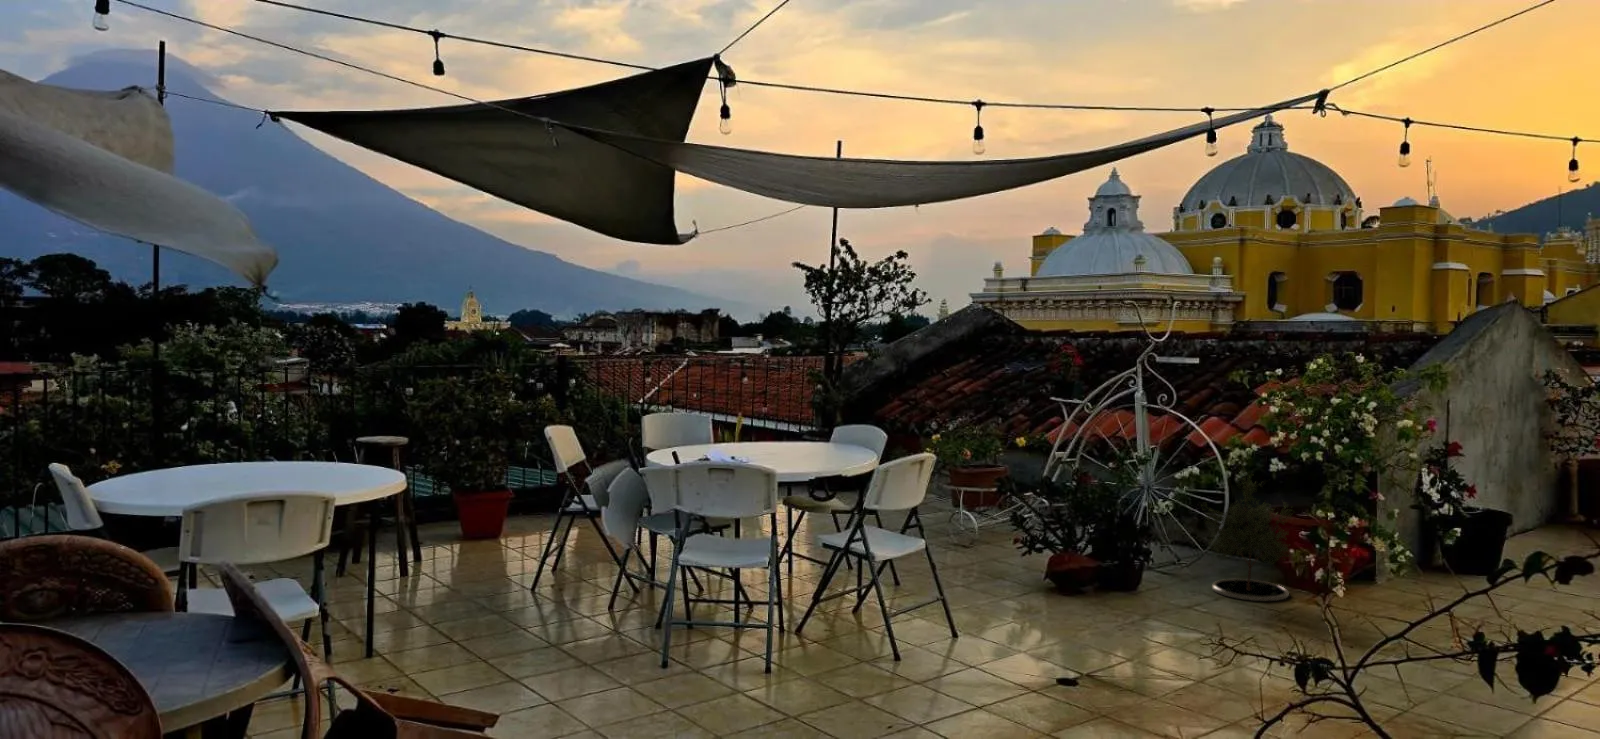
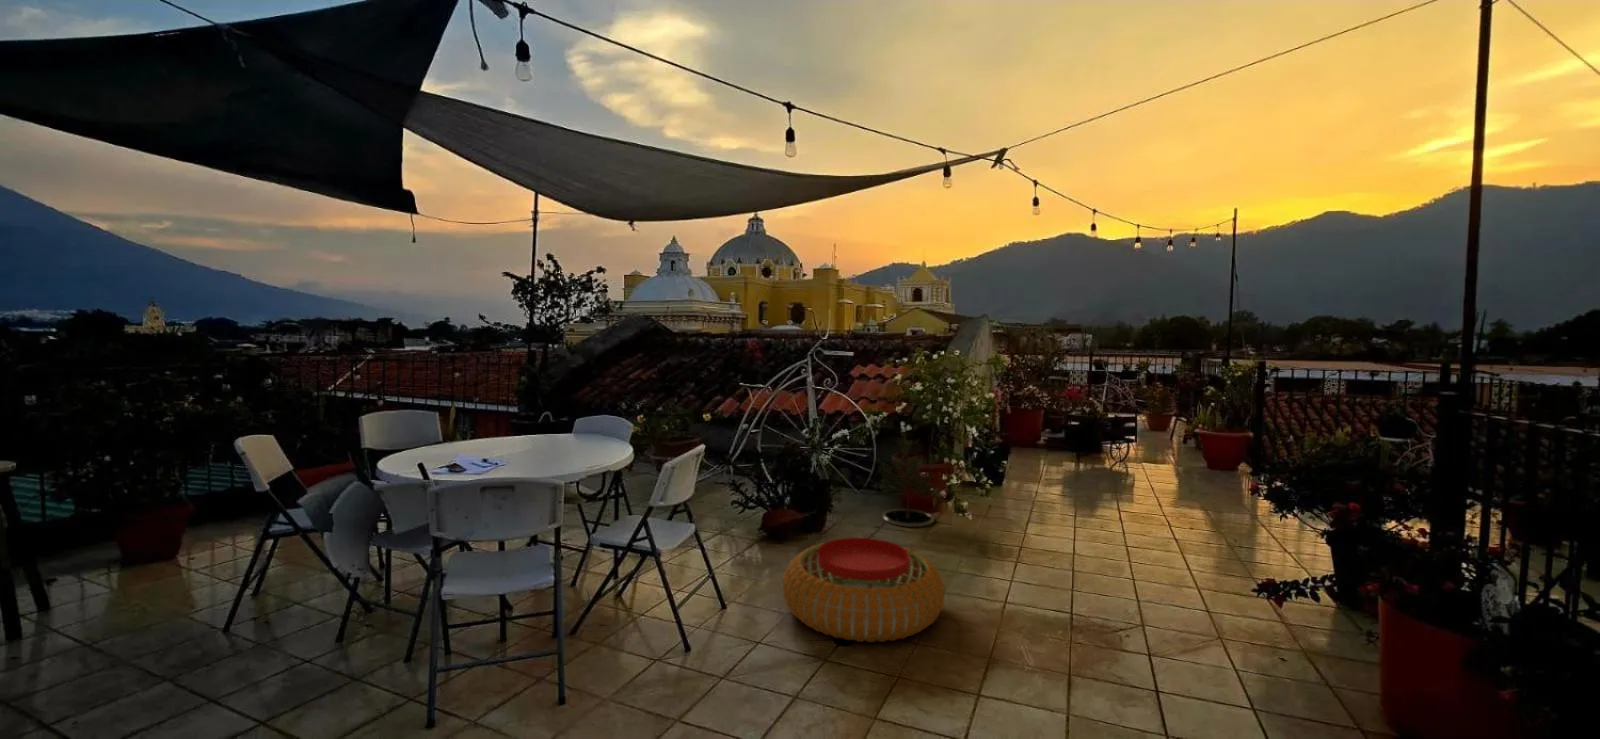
pouf: none [988,577,1182,685] -> present [783,538,944,642]

